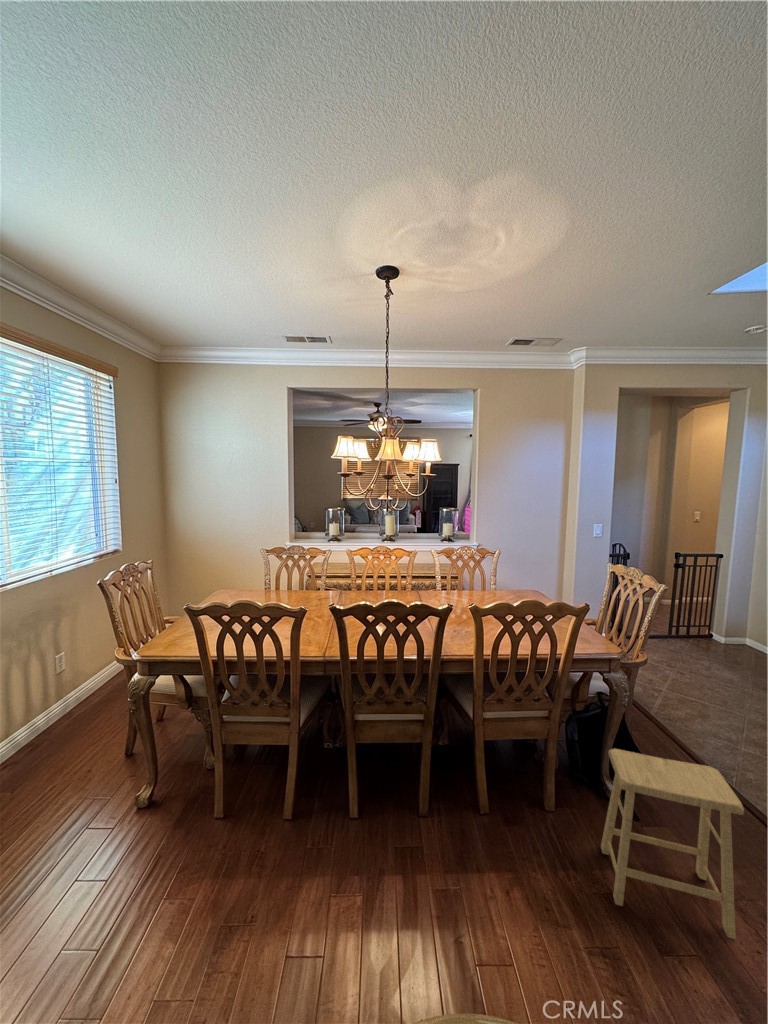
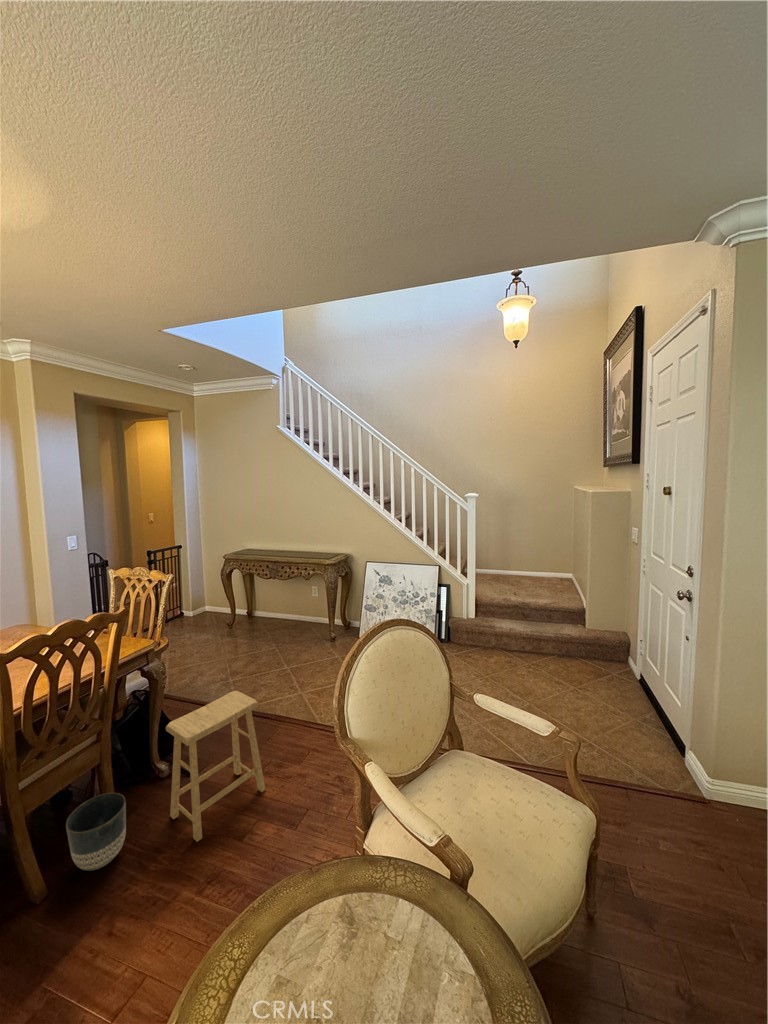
planter: none [509,764,557,835] -> present [66,793,126,870]

